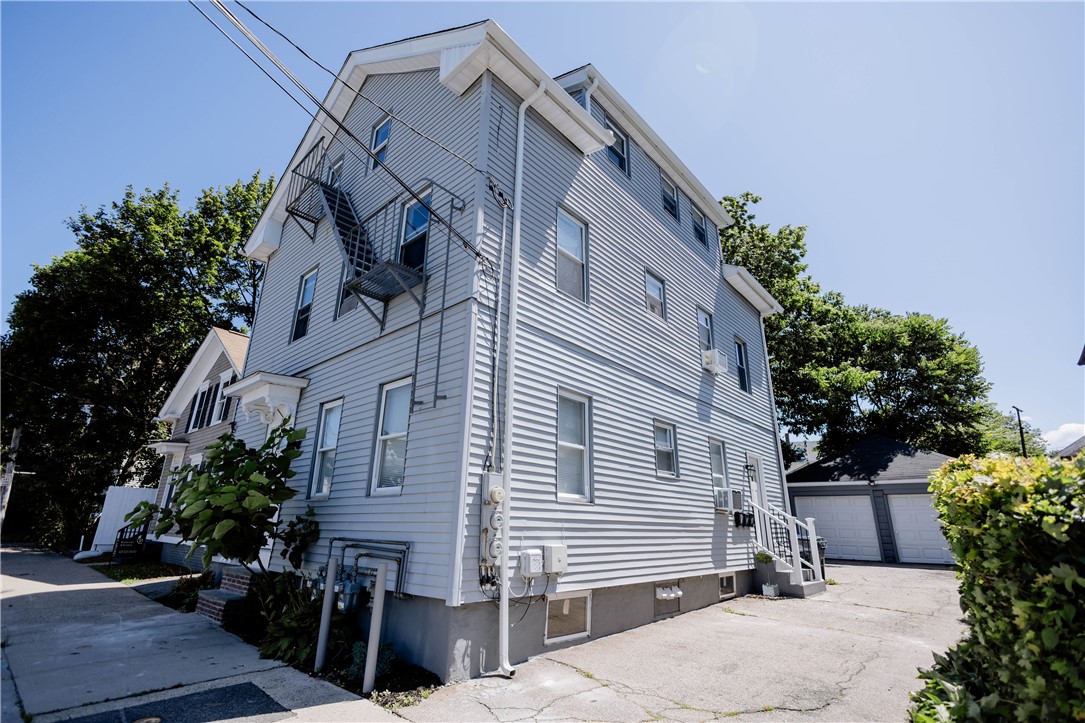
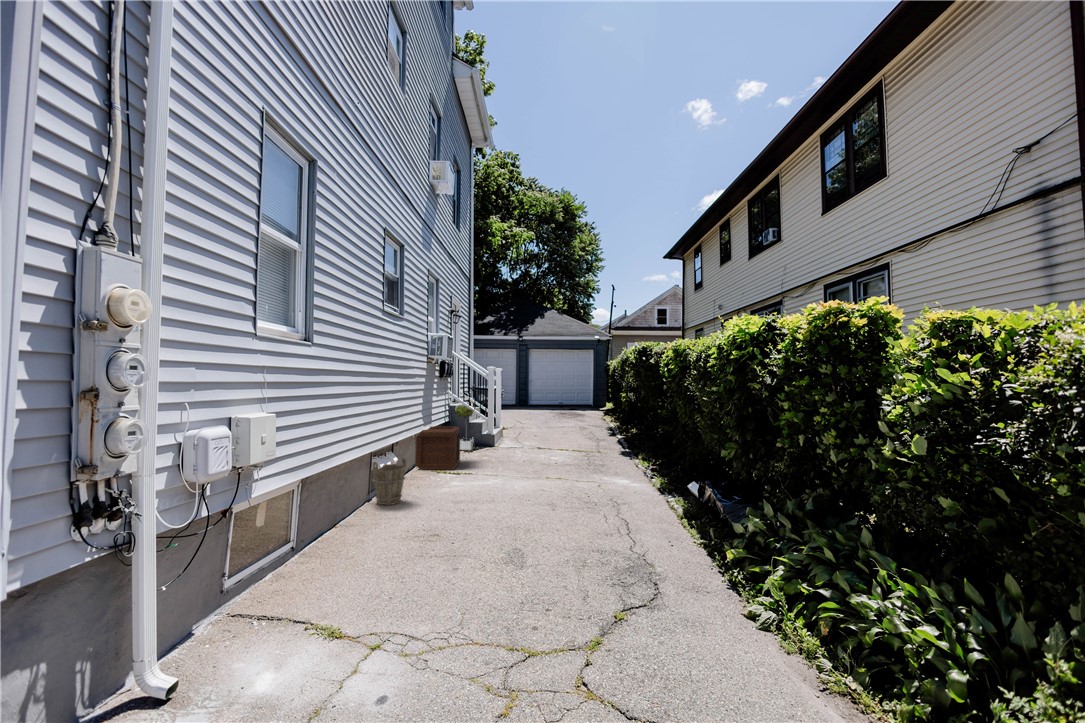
wooden crate: none [706,568,752,609] -> present [415,426,460,470]
bucket: none [655,588,680,625] -> present [372,458,406,505]

